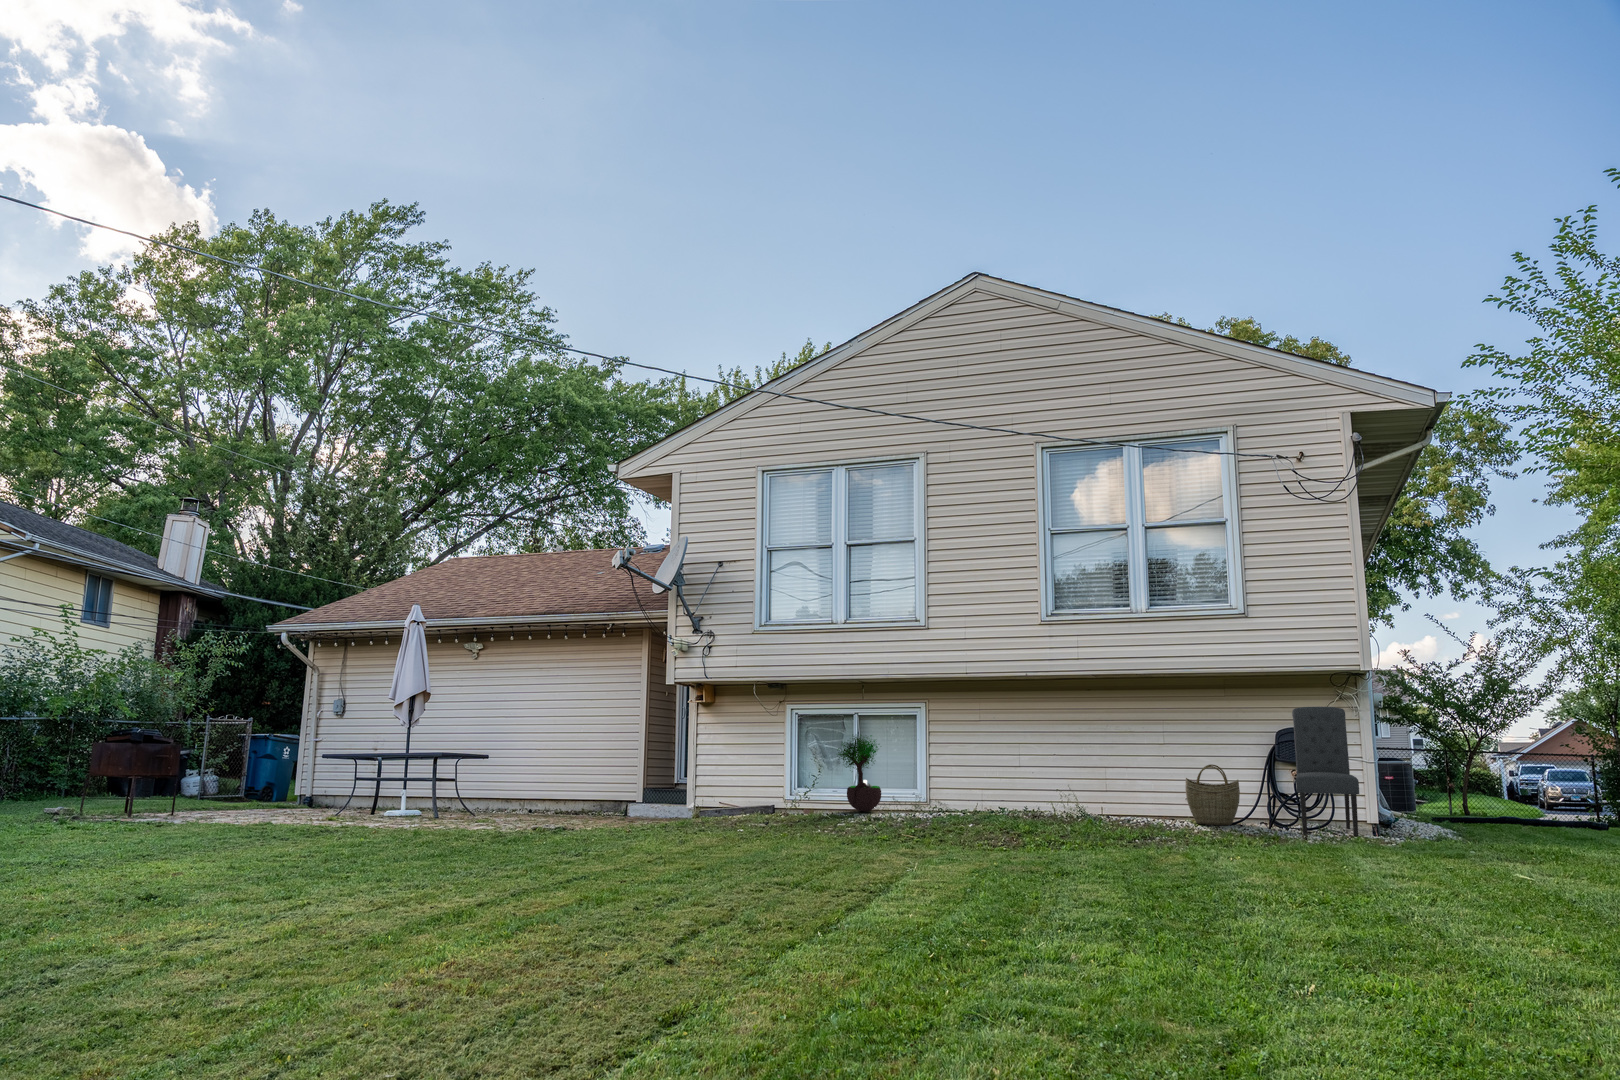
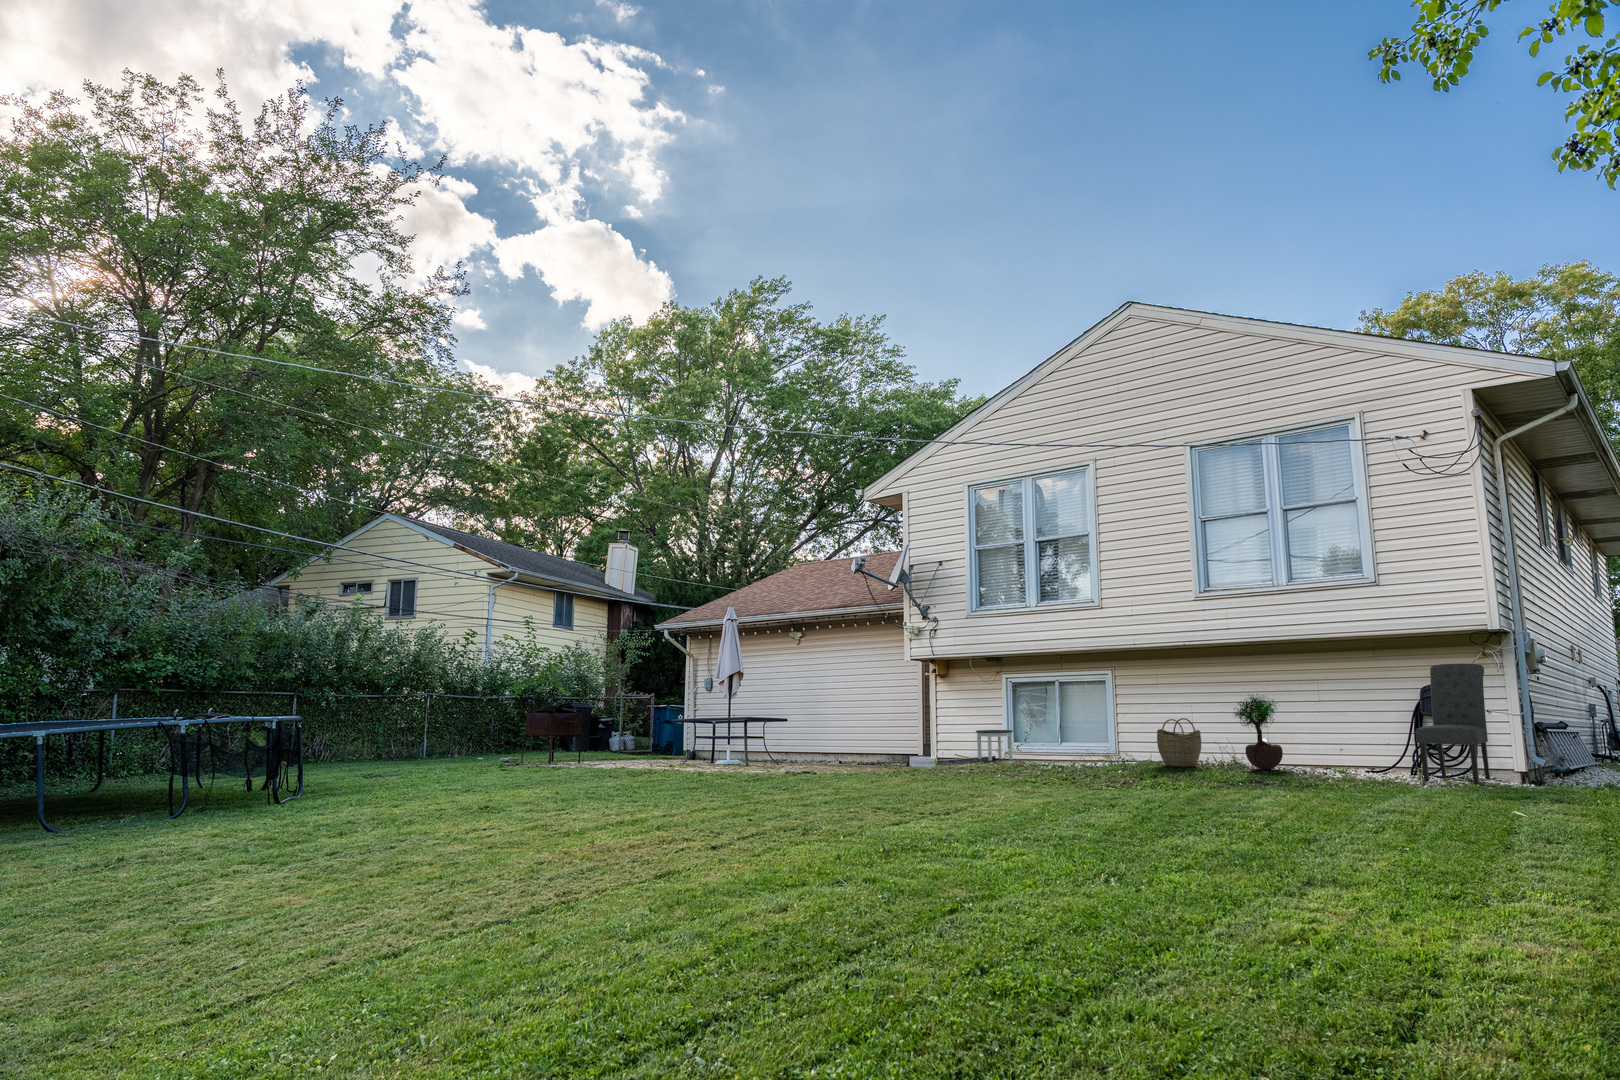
potted tree: present [838,735,881,812] -> present [1234,694,1283,769]
woven basket: present [1185,764,1240,825] -> present [1157,718,1201,767]
round table: none [762,774,807,813] -> present [976,730,1013,761]

